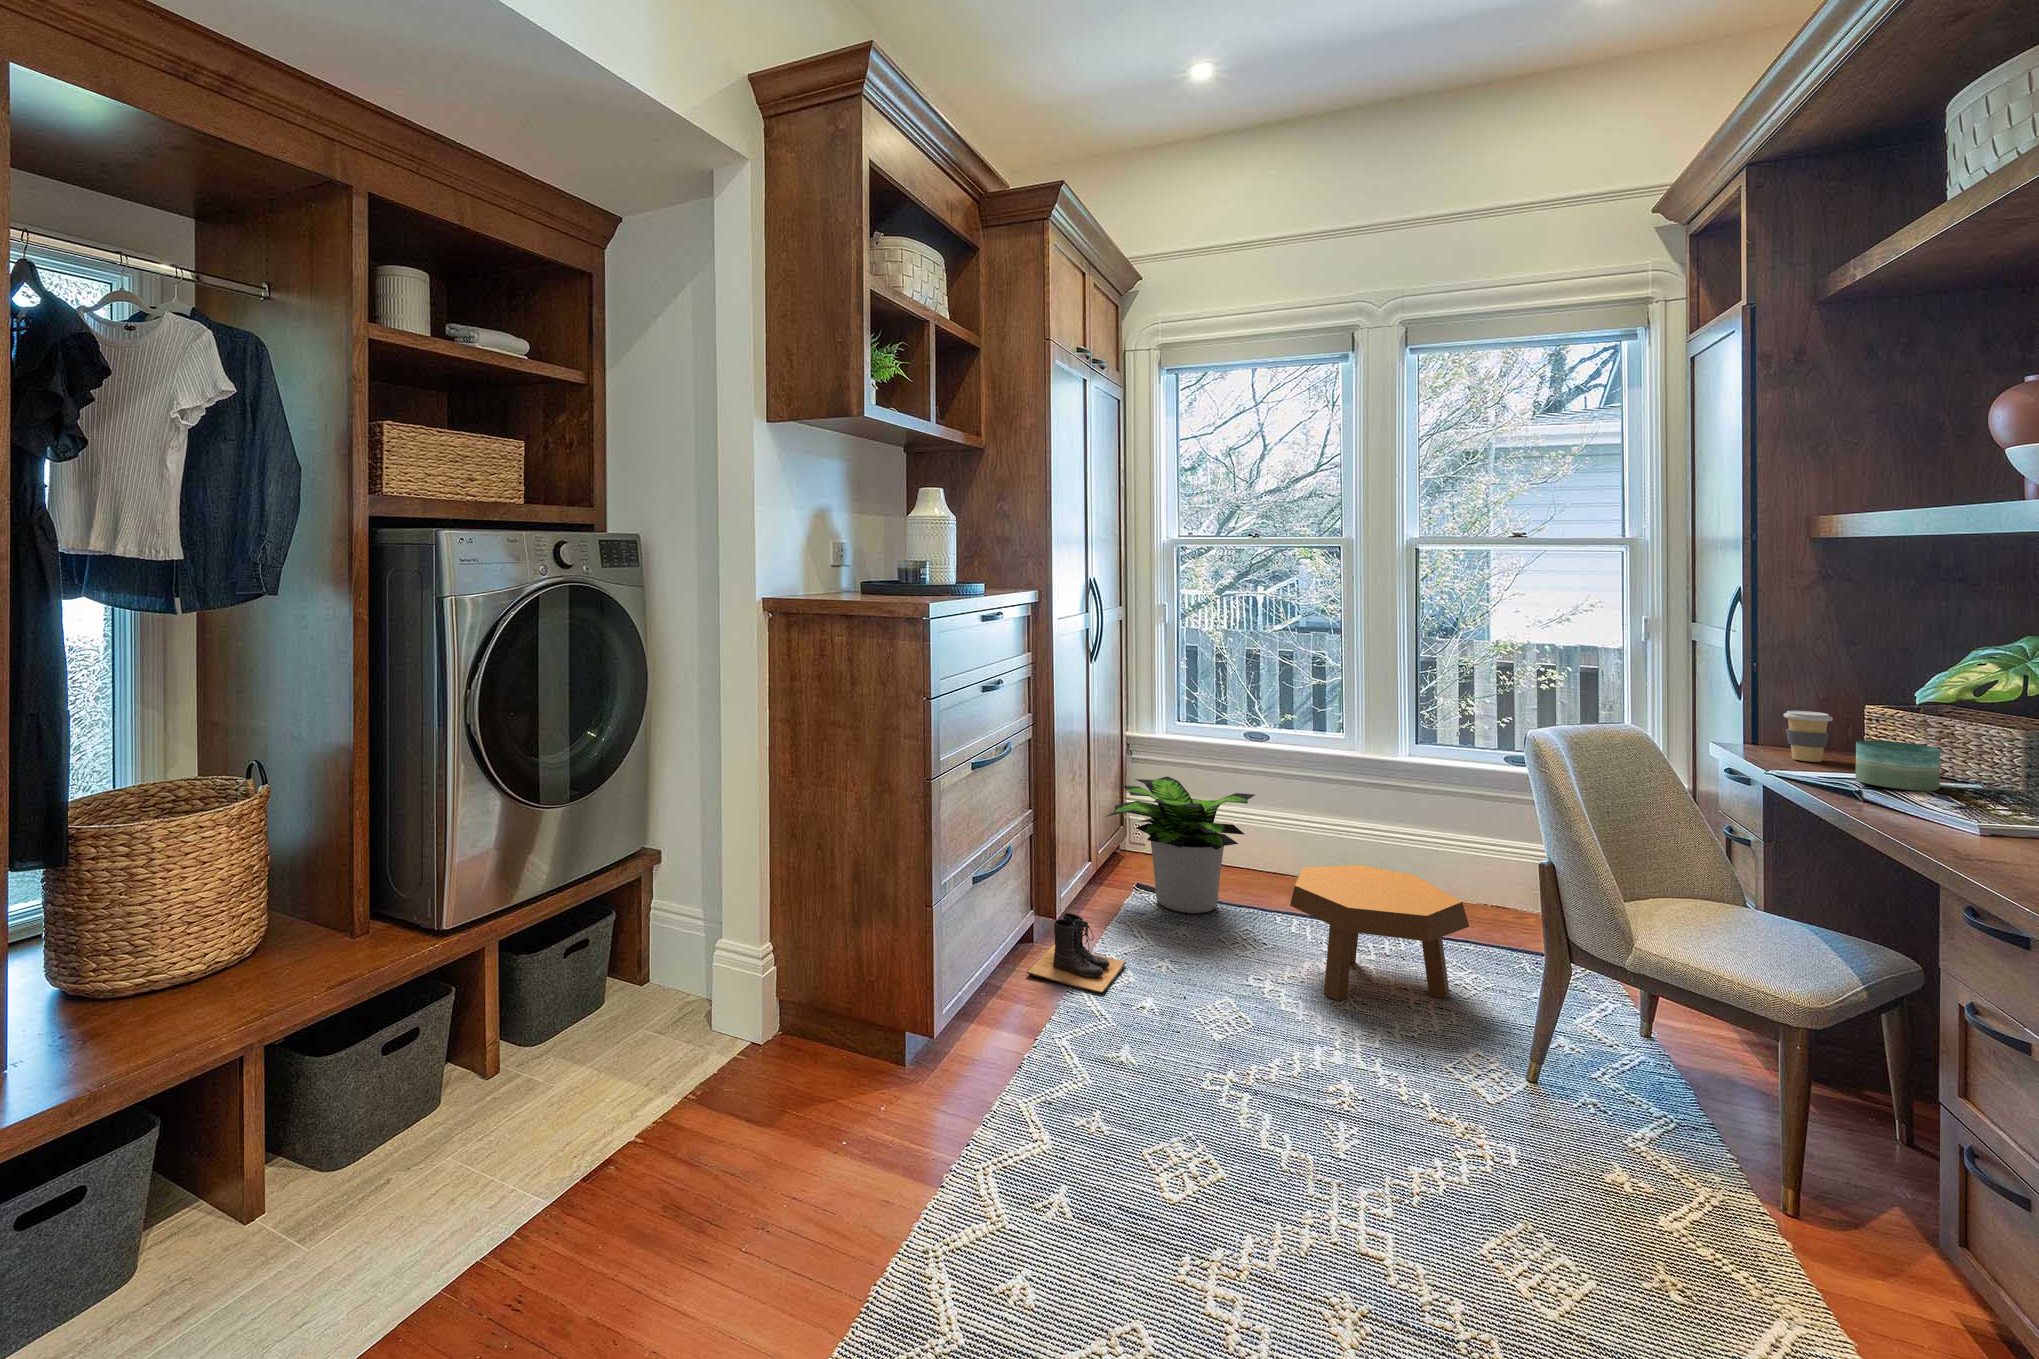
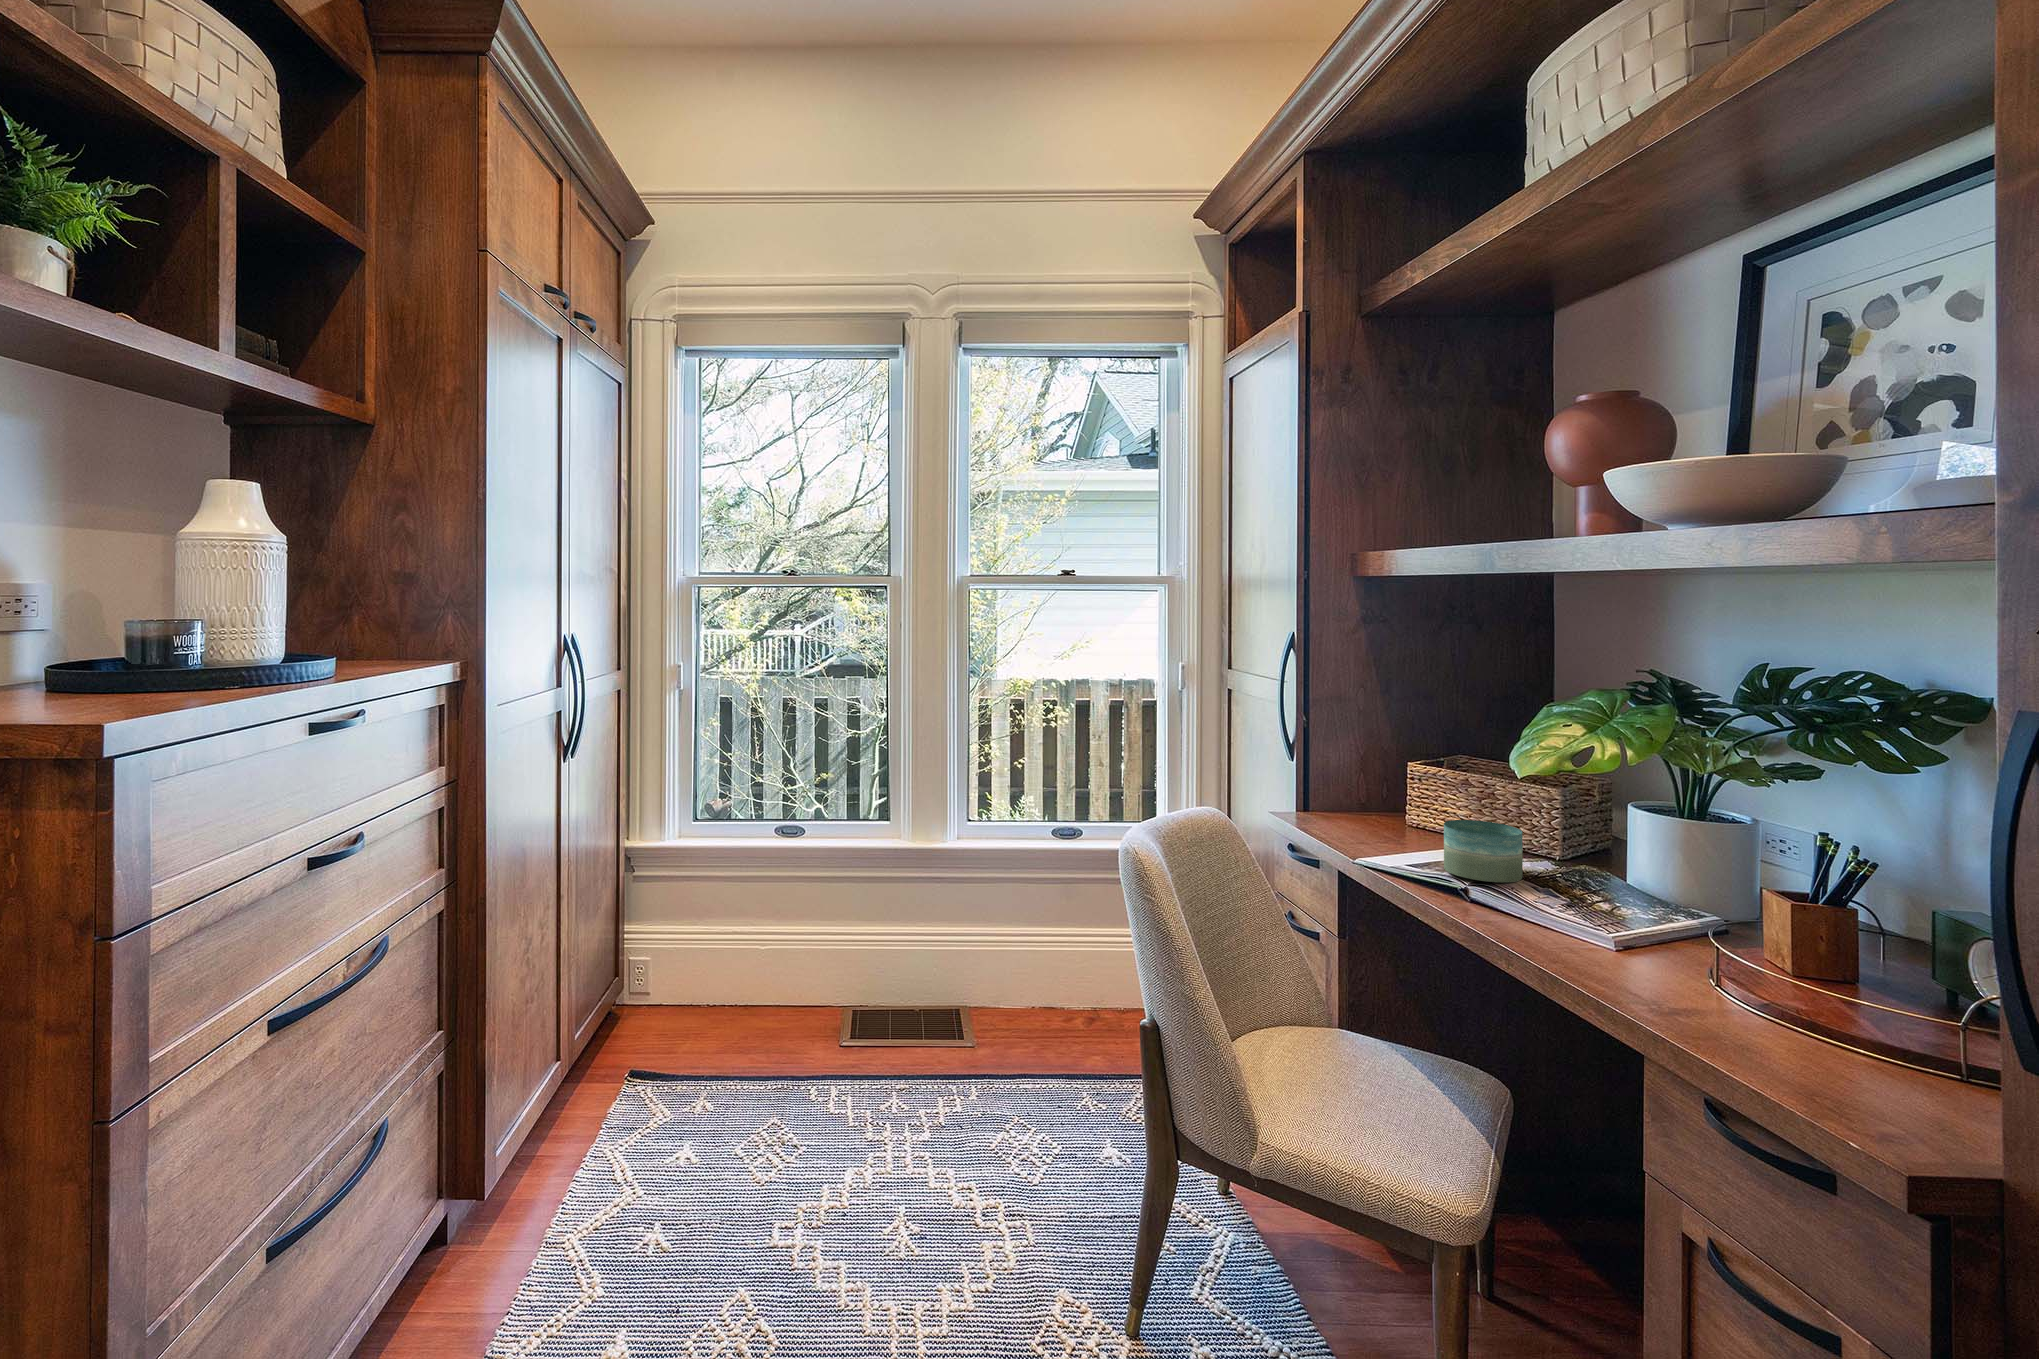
coffee cup: present [1784,711,1833,762] -> none [1358,780,1403,841]
potted plant: present [1106,776,1255,913] -> none [585,897,792,1098]
footstool: present [1290,865,1469,1001] -> none [834,1004,1048,1229]
boots: present [1027,913,1126,993] -> none [429,1173,601,1318]

